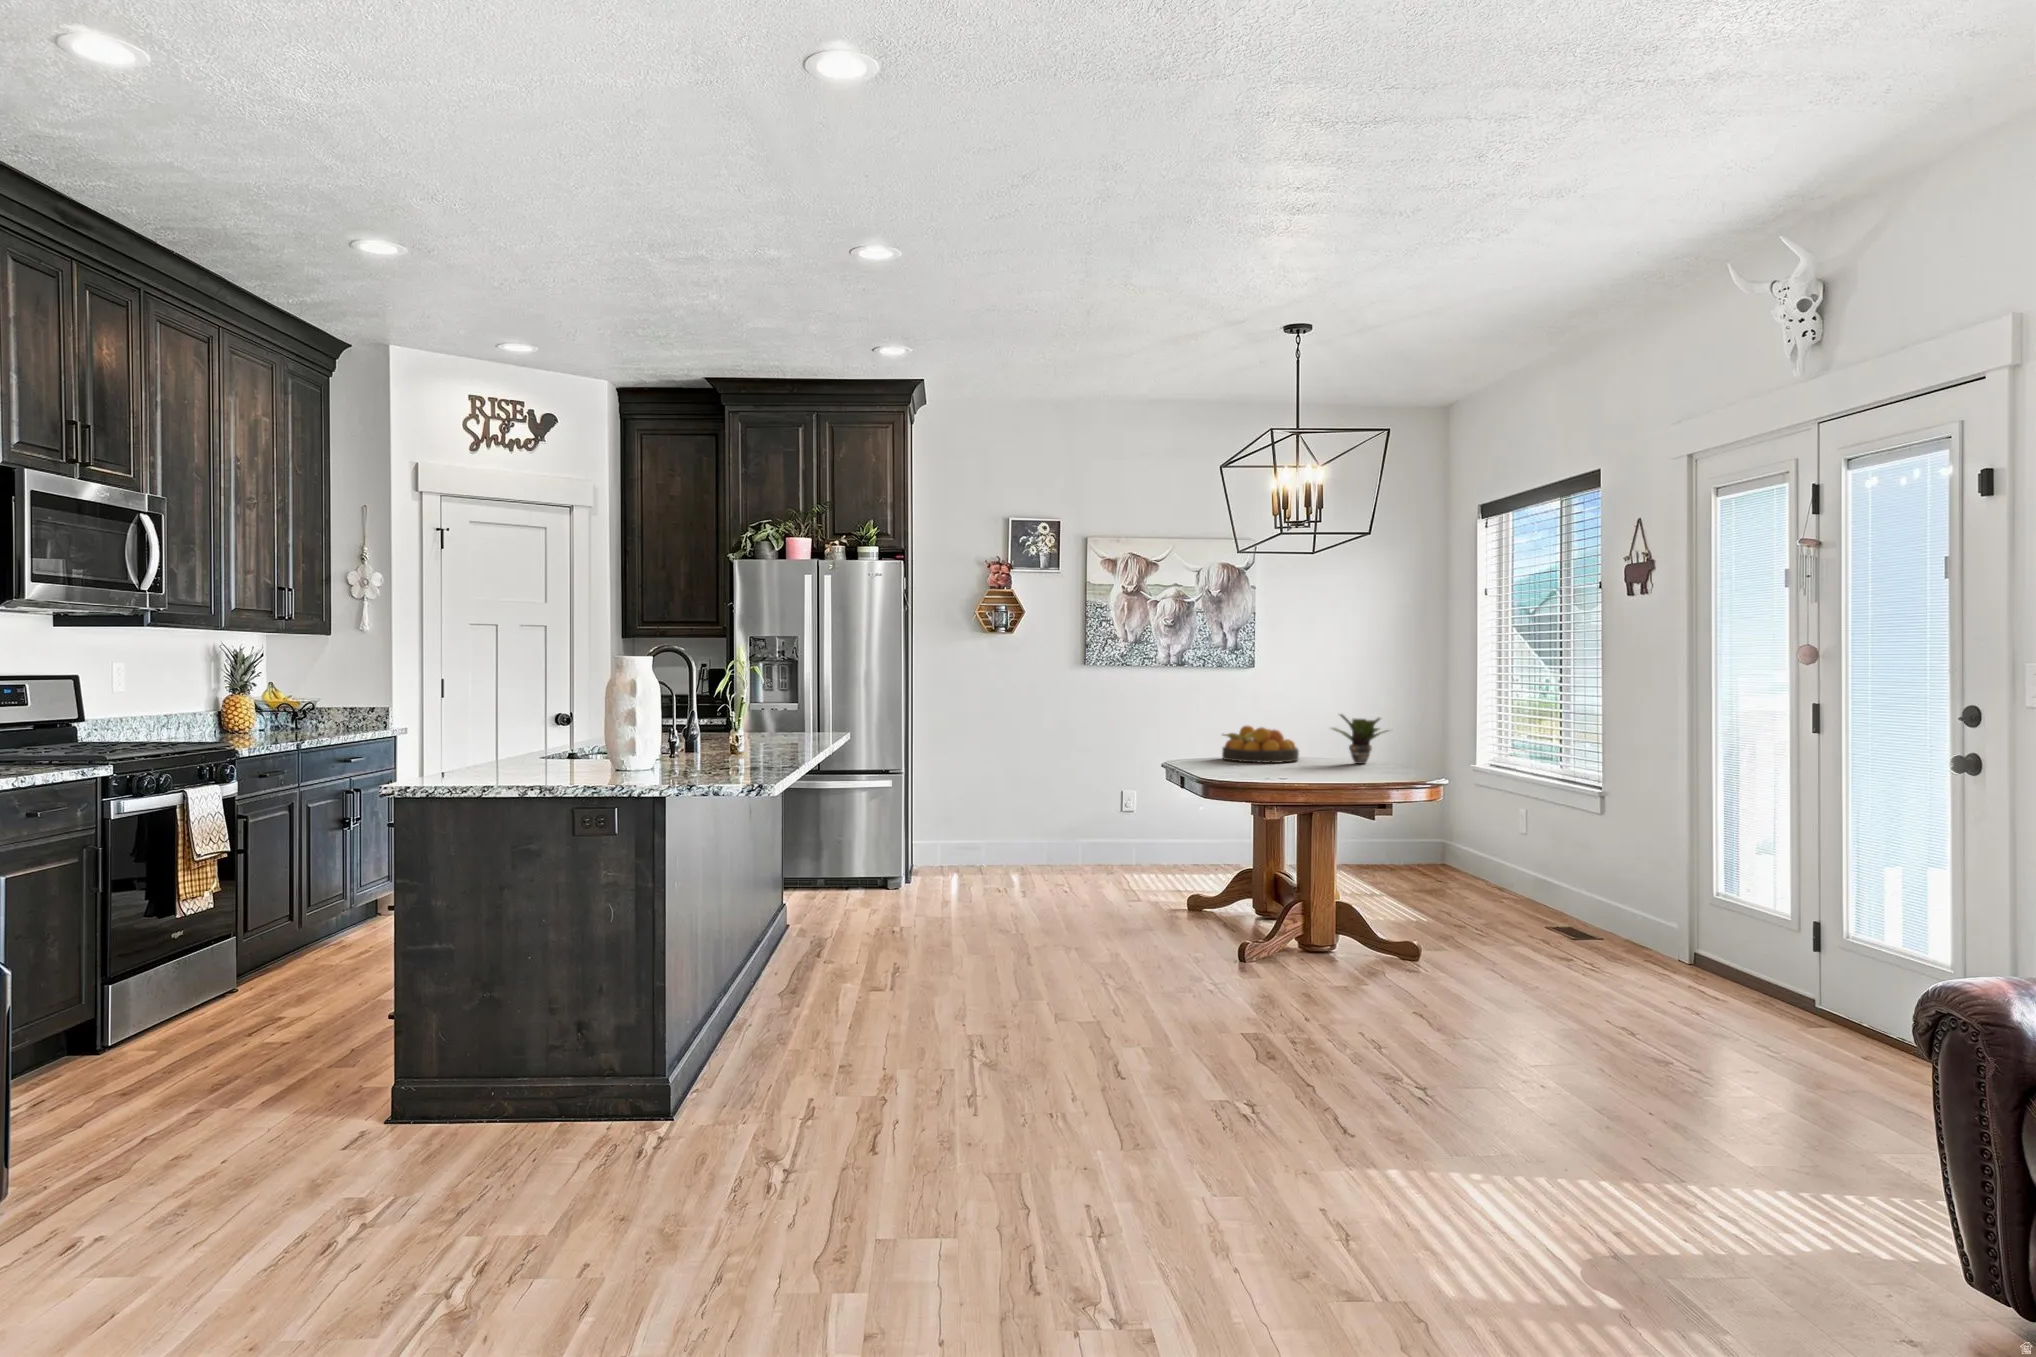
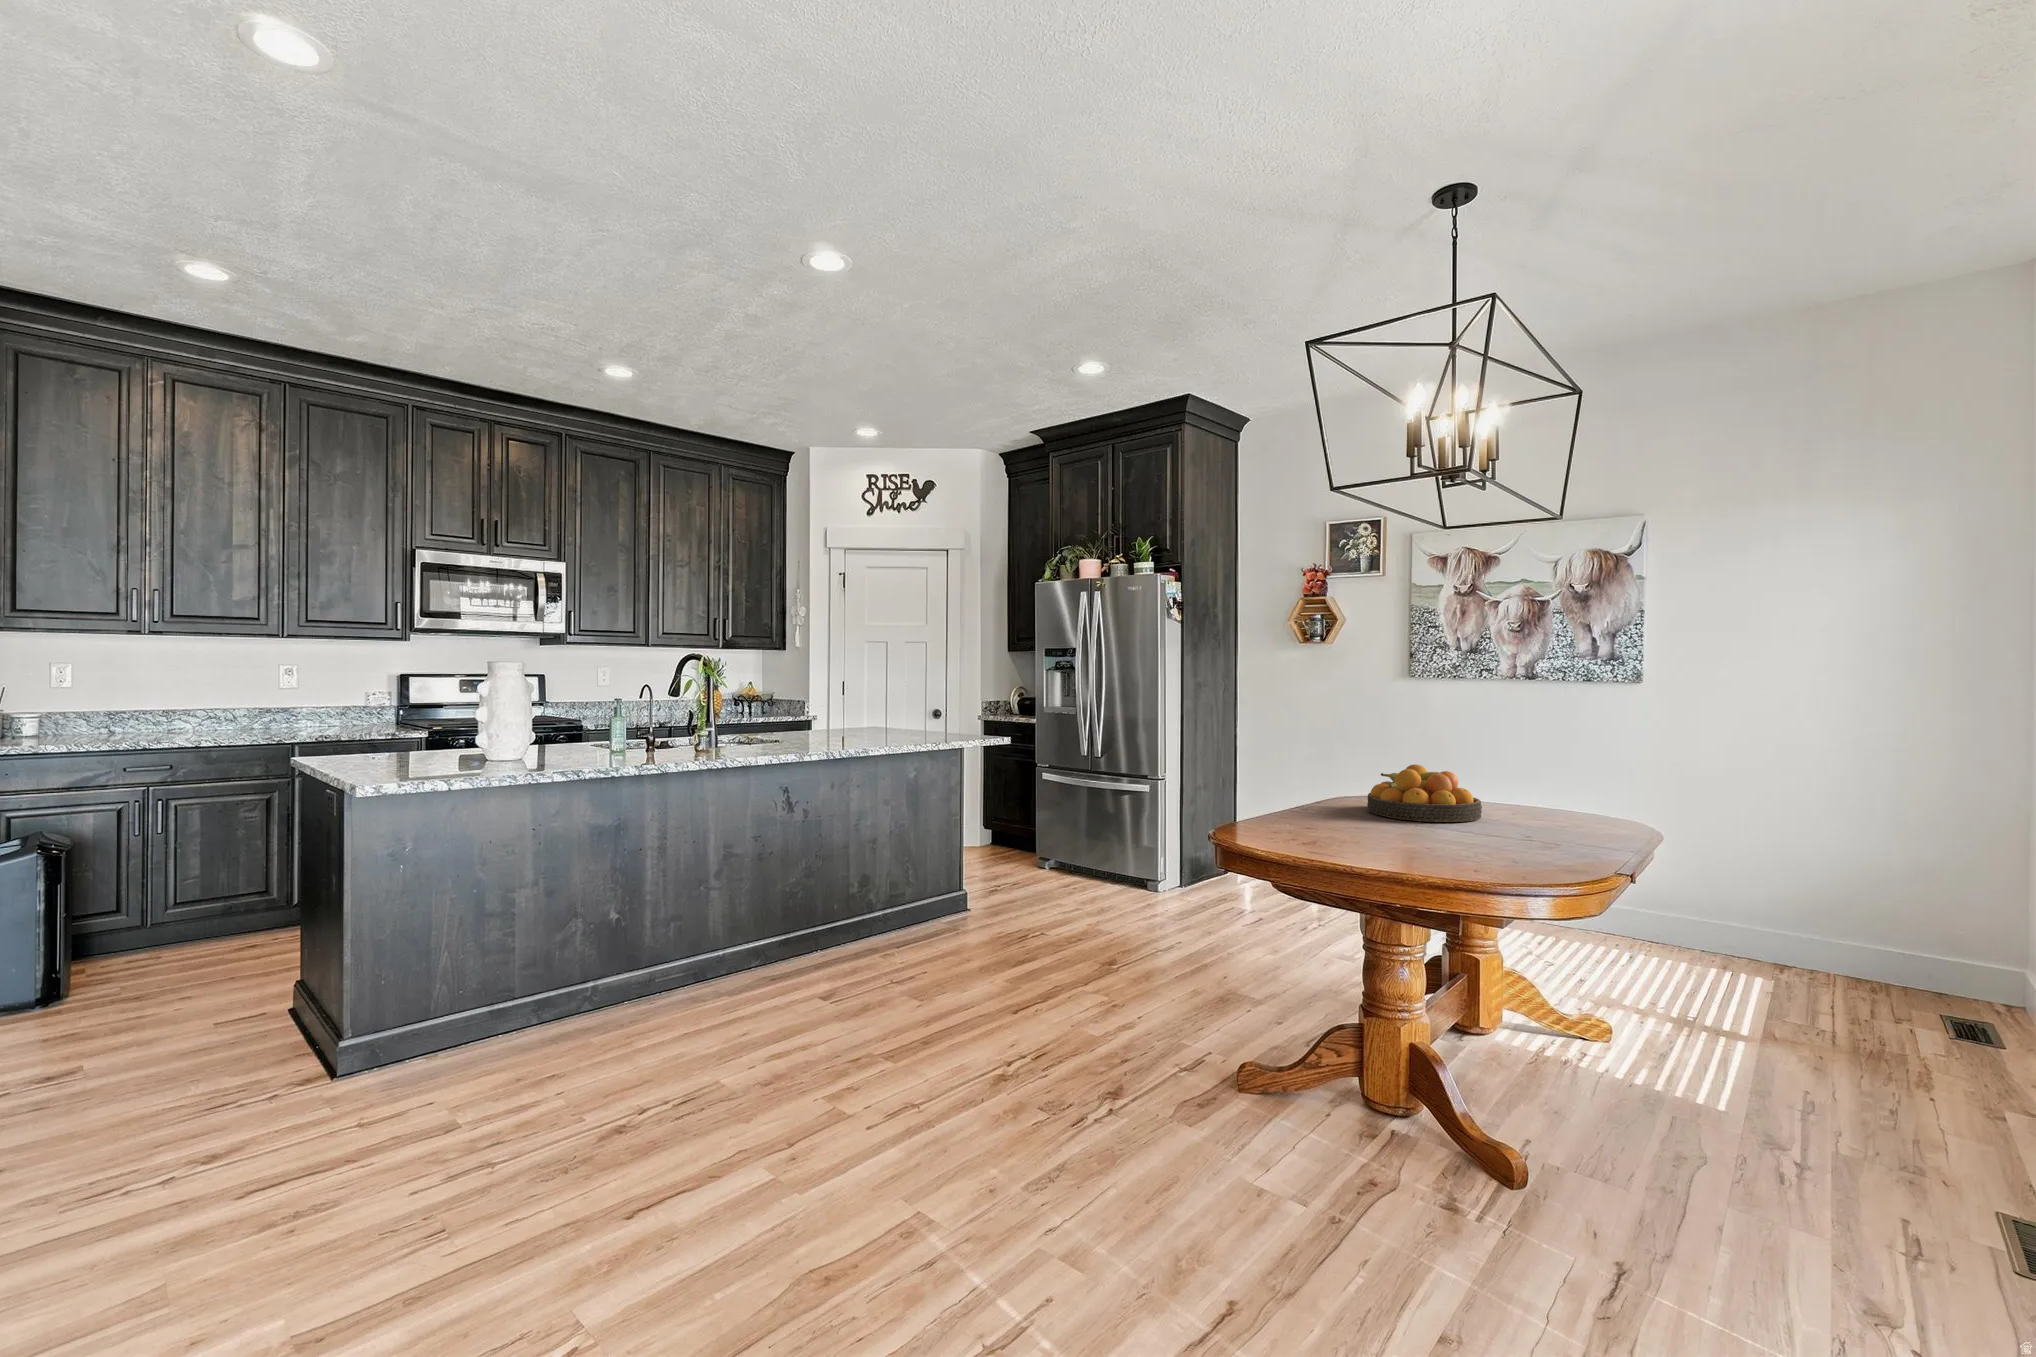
potted plant: present [1332,714,1387,764] -> none [1509,757,1607,839]

